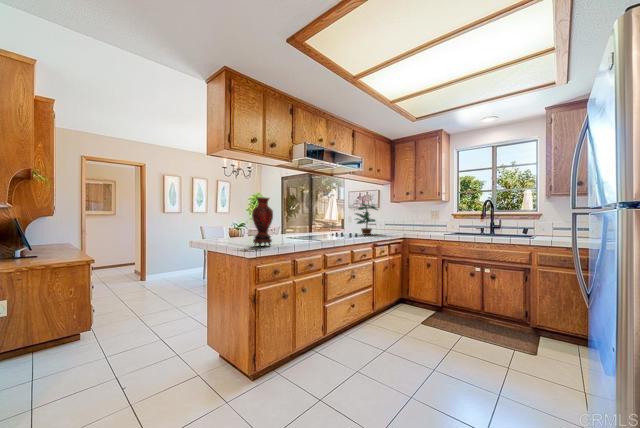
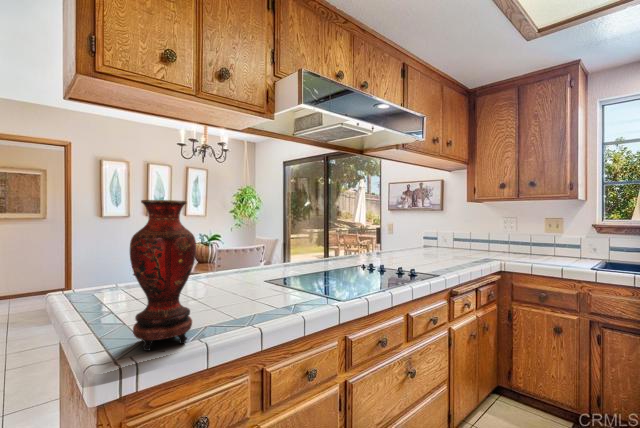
potted plant: present [356,204,377,235] -> none [403,206,459,268]

